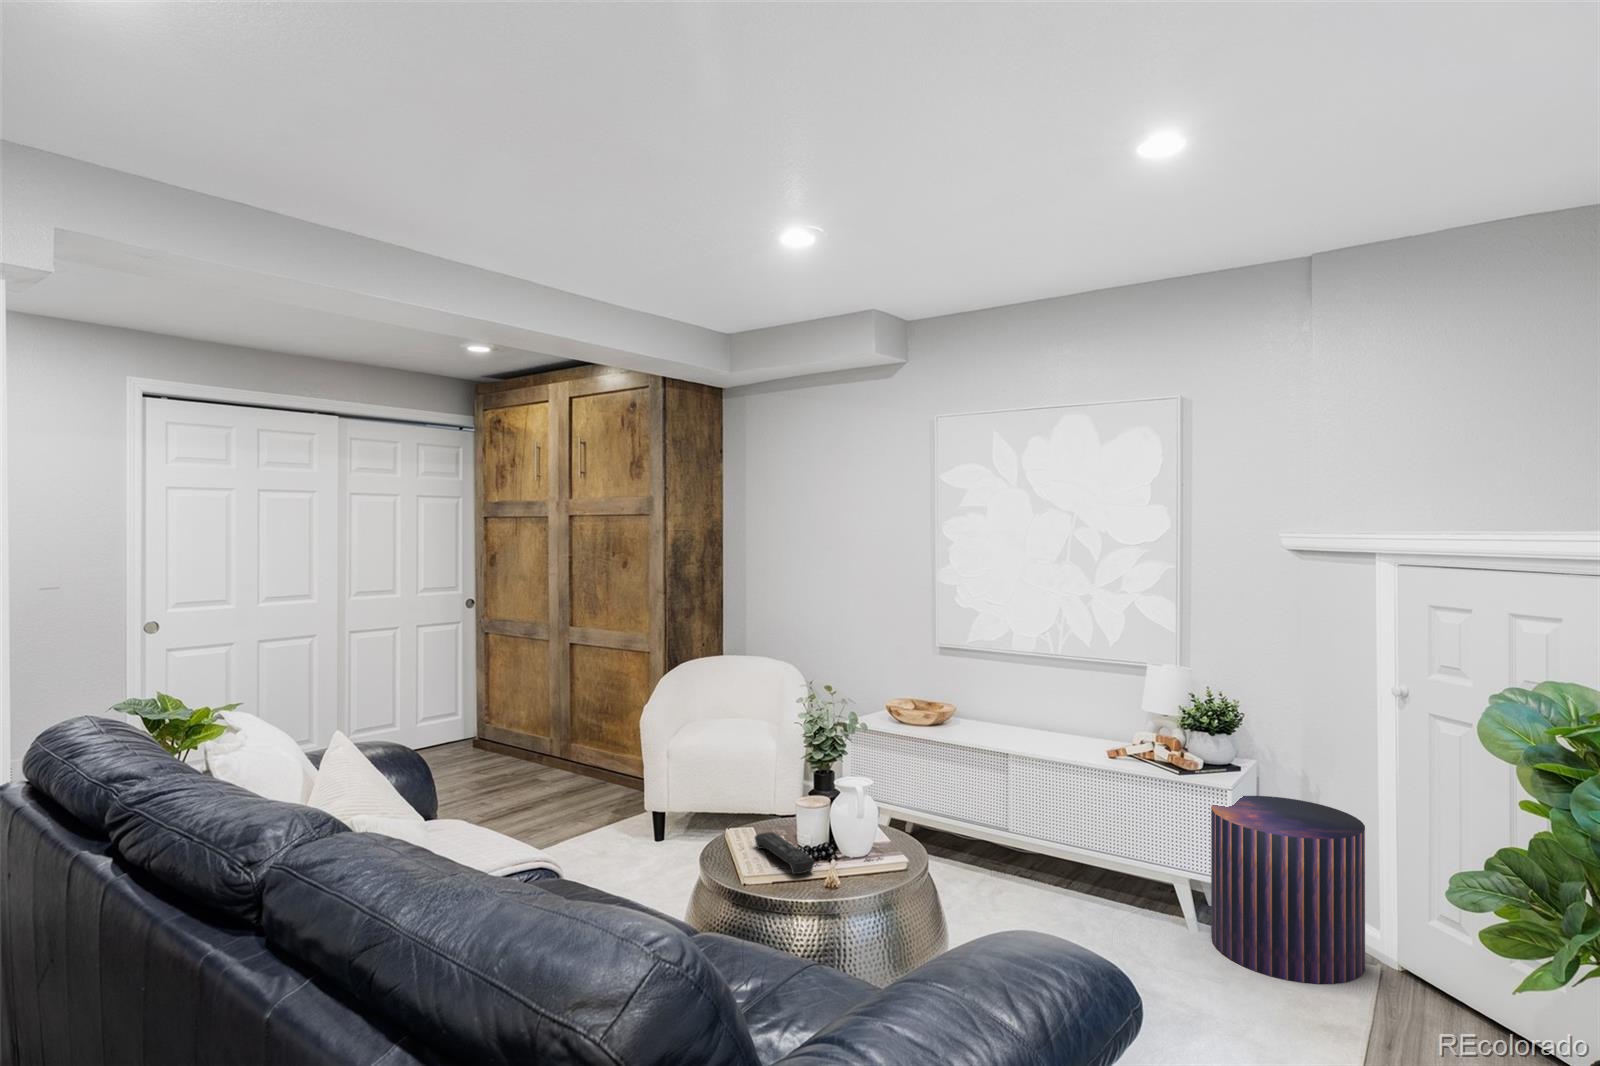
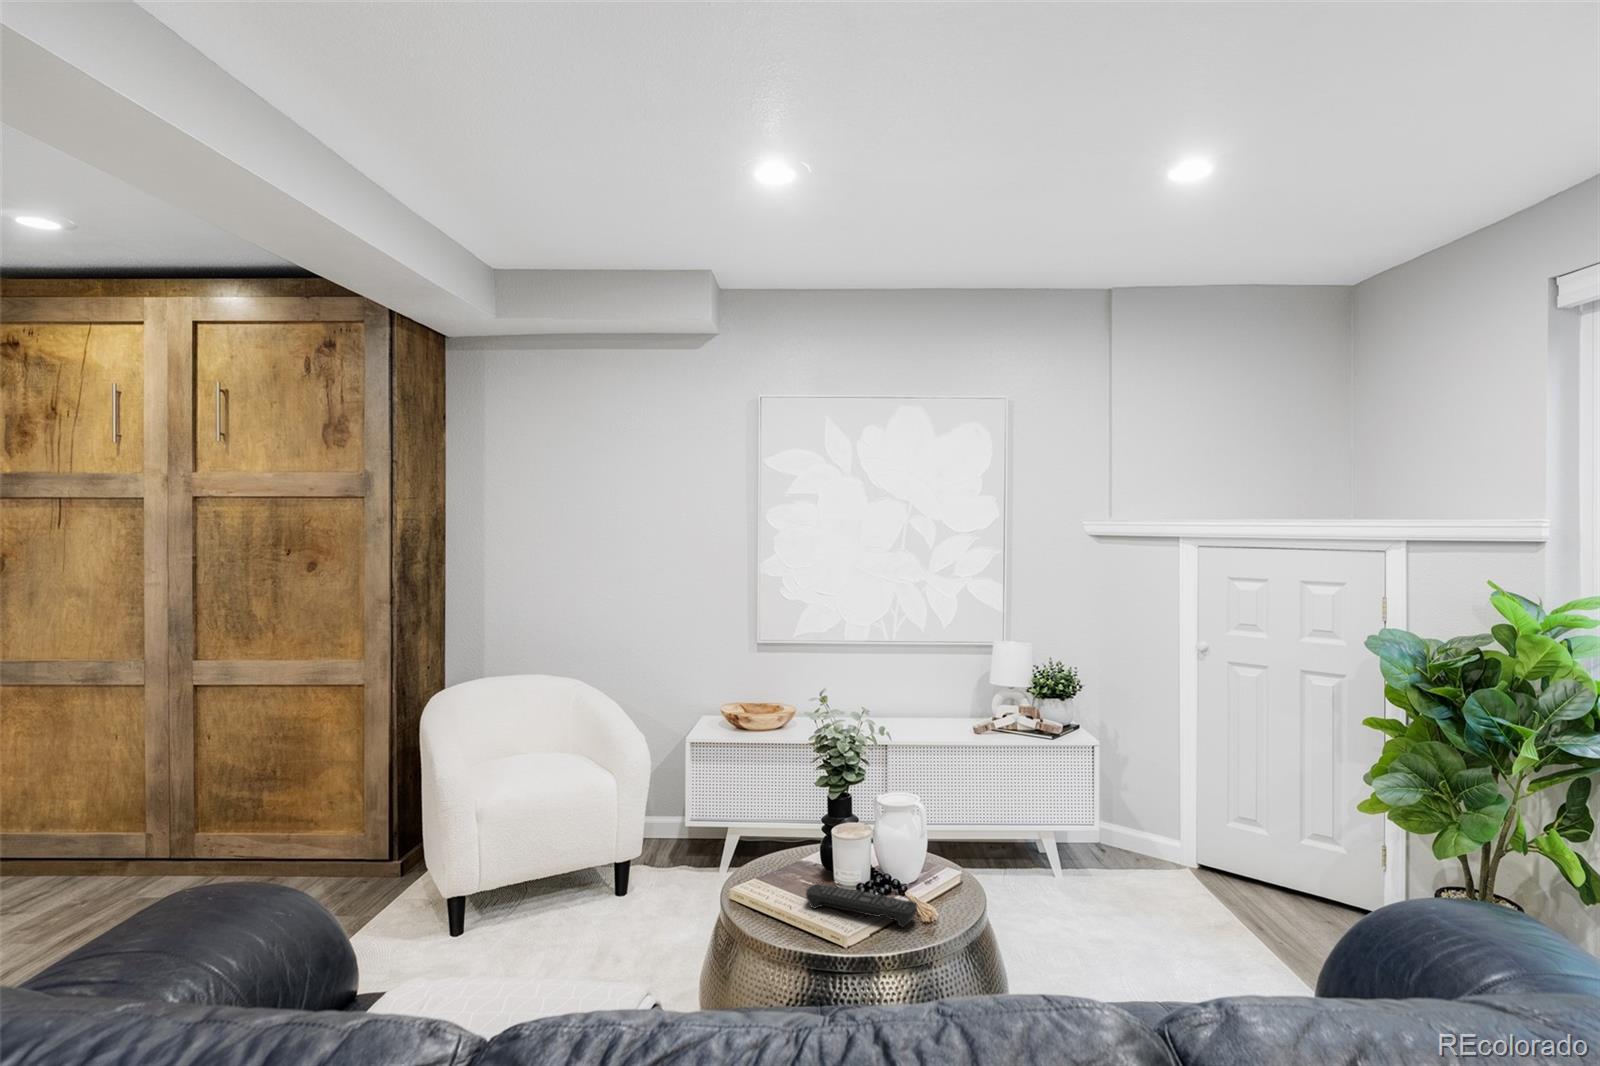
pouf: present [1211,796,1365,984] -> none [1070,747,1194,902]

